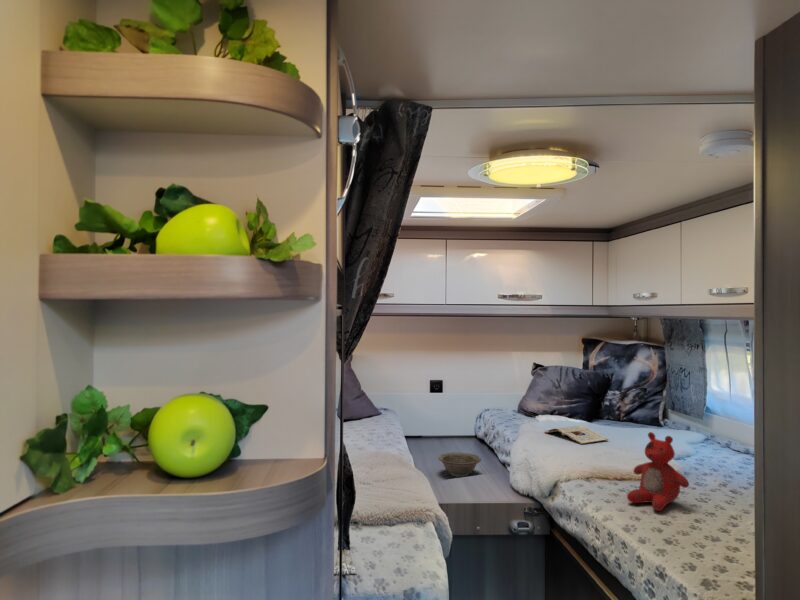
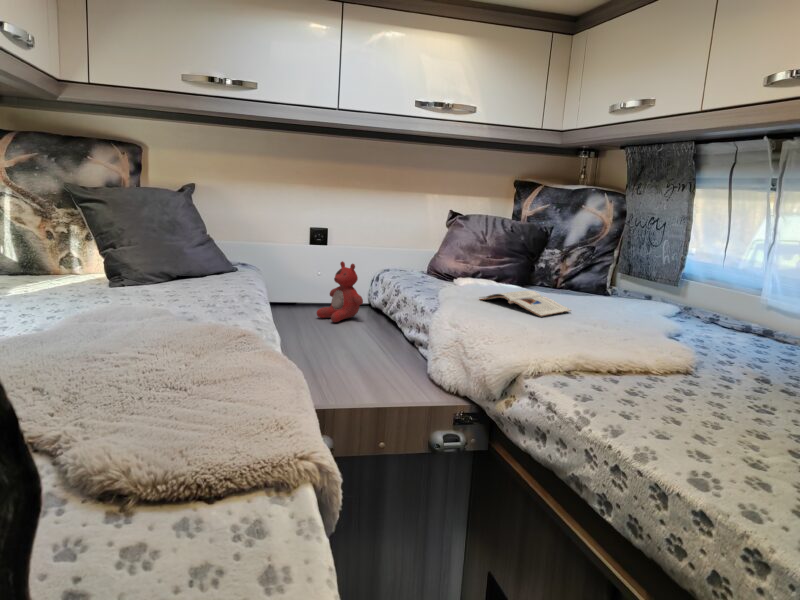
stuffed bear: present [627,432,689,511] -> present [317,261,363,322]
decorative bowl: present [438,452,481,477] -> none [319,327,385,363]

